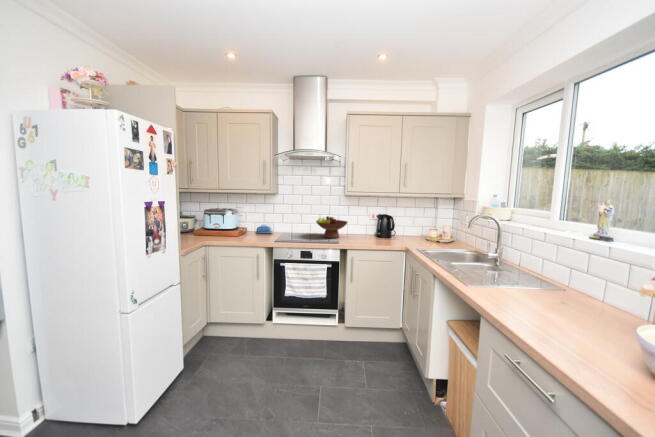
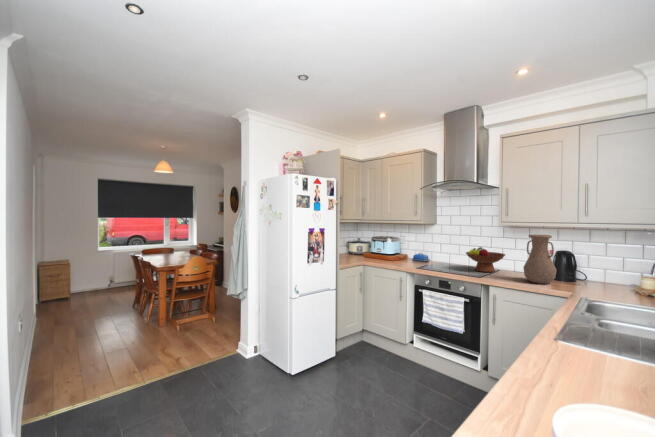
vase: none [370,204,393,243] -> present [523,234,557,284]

